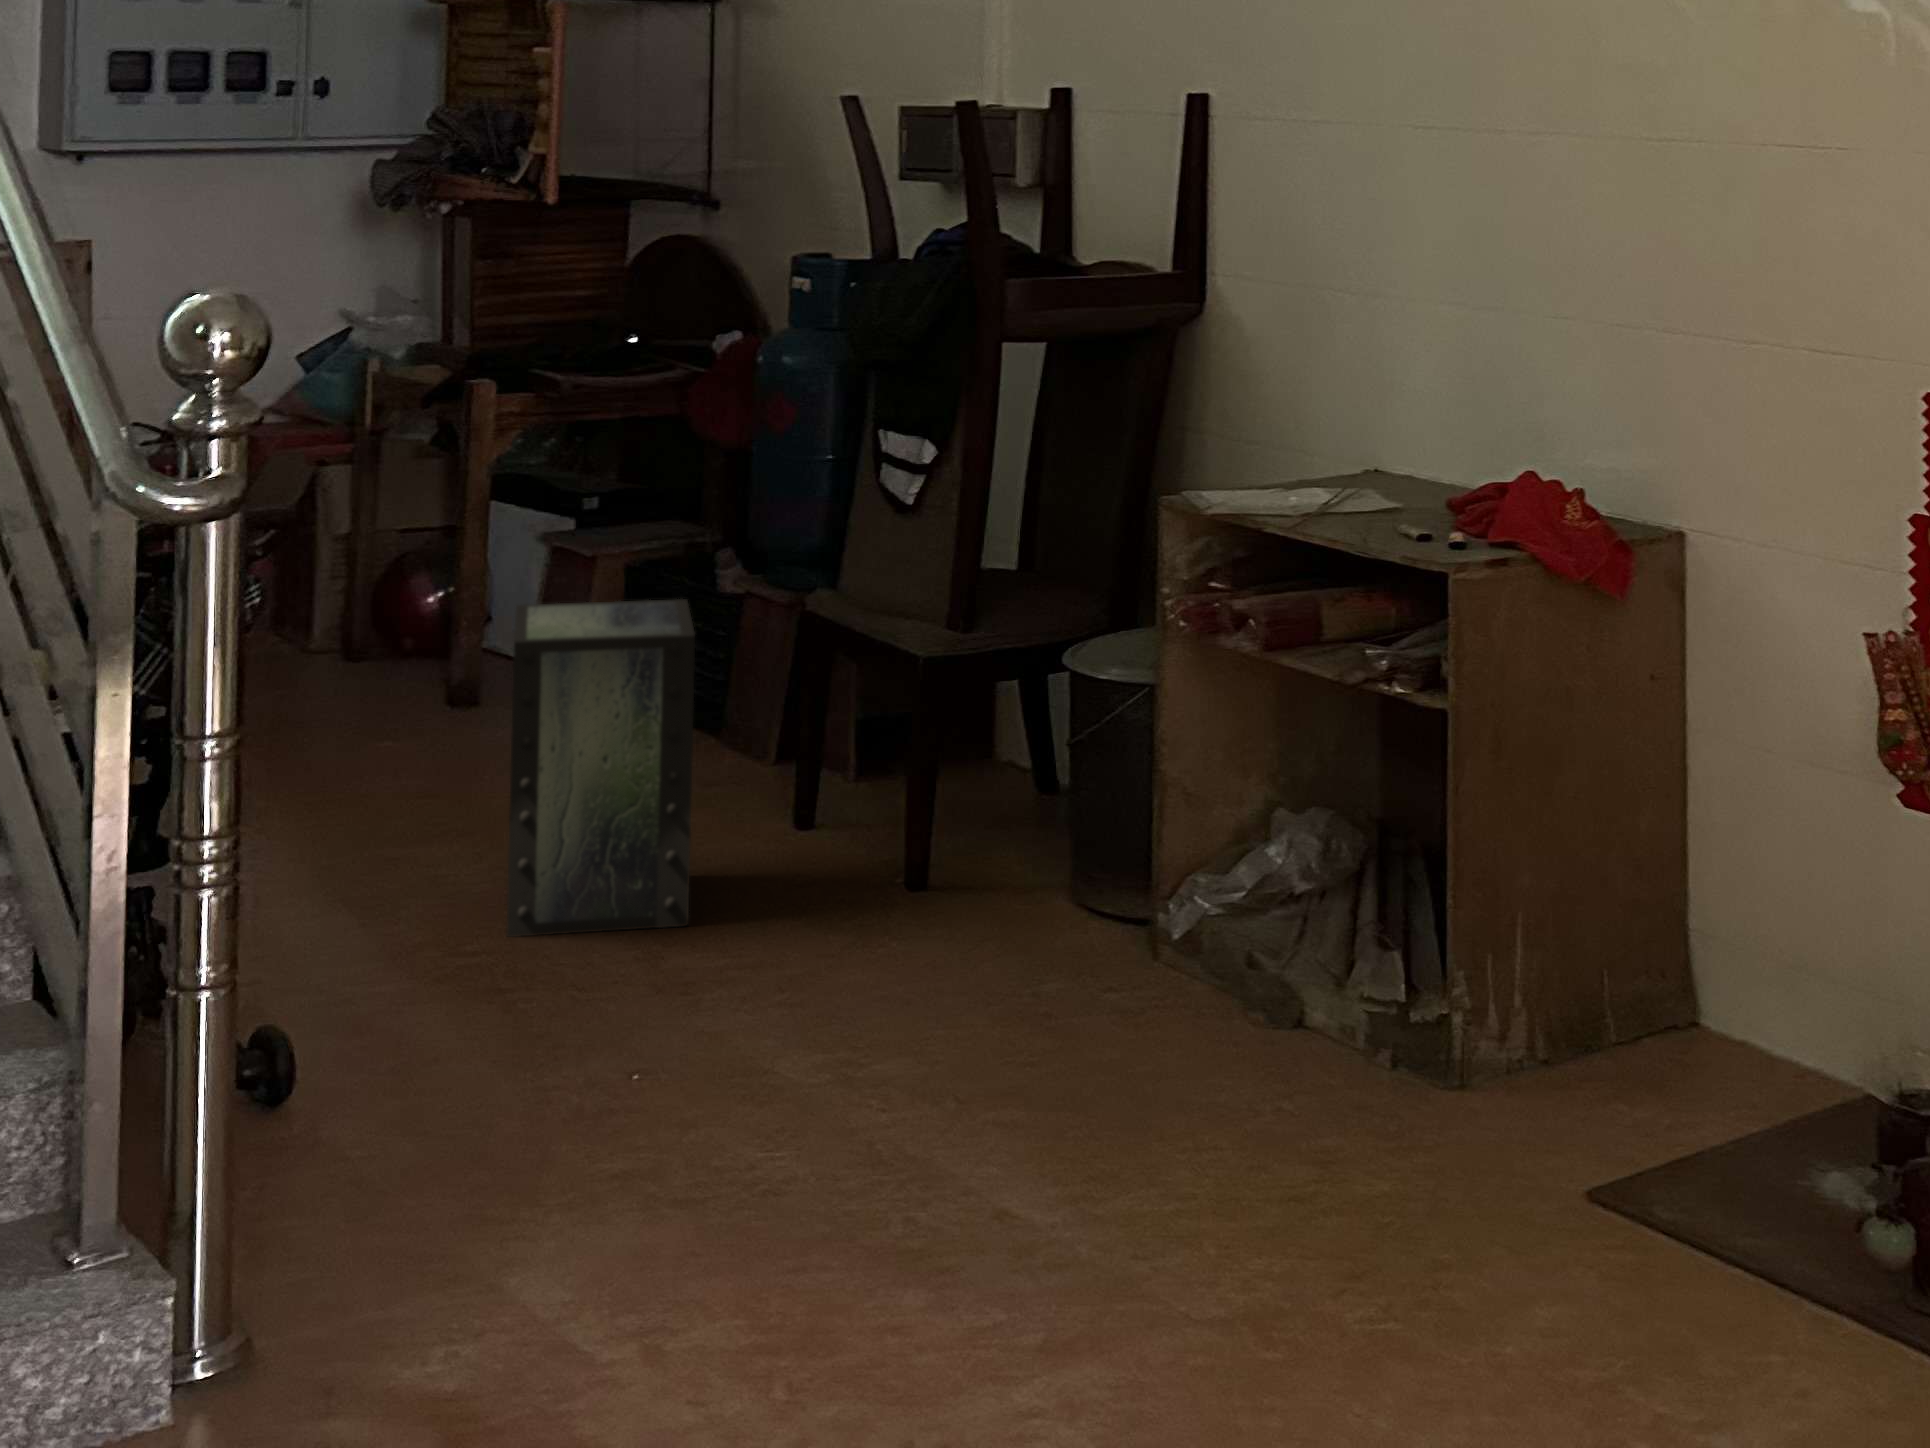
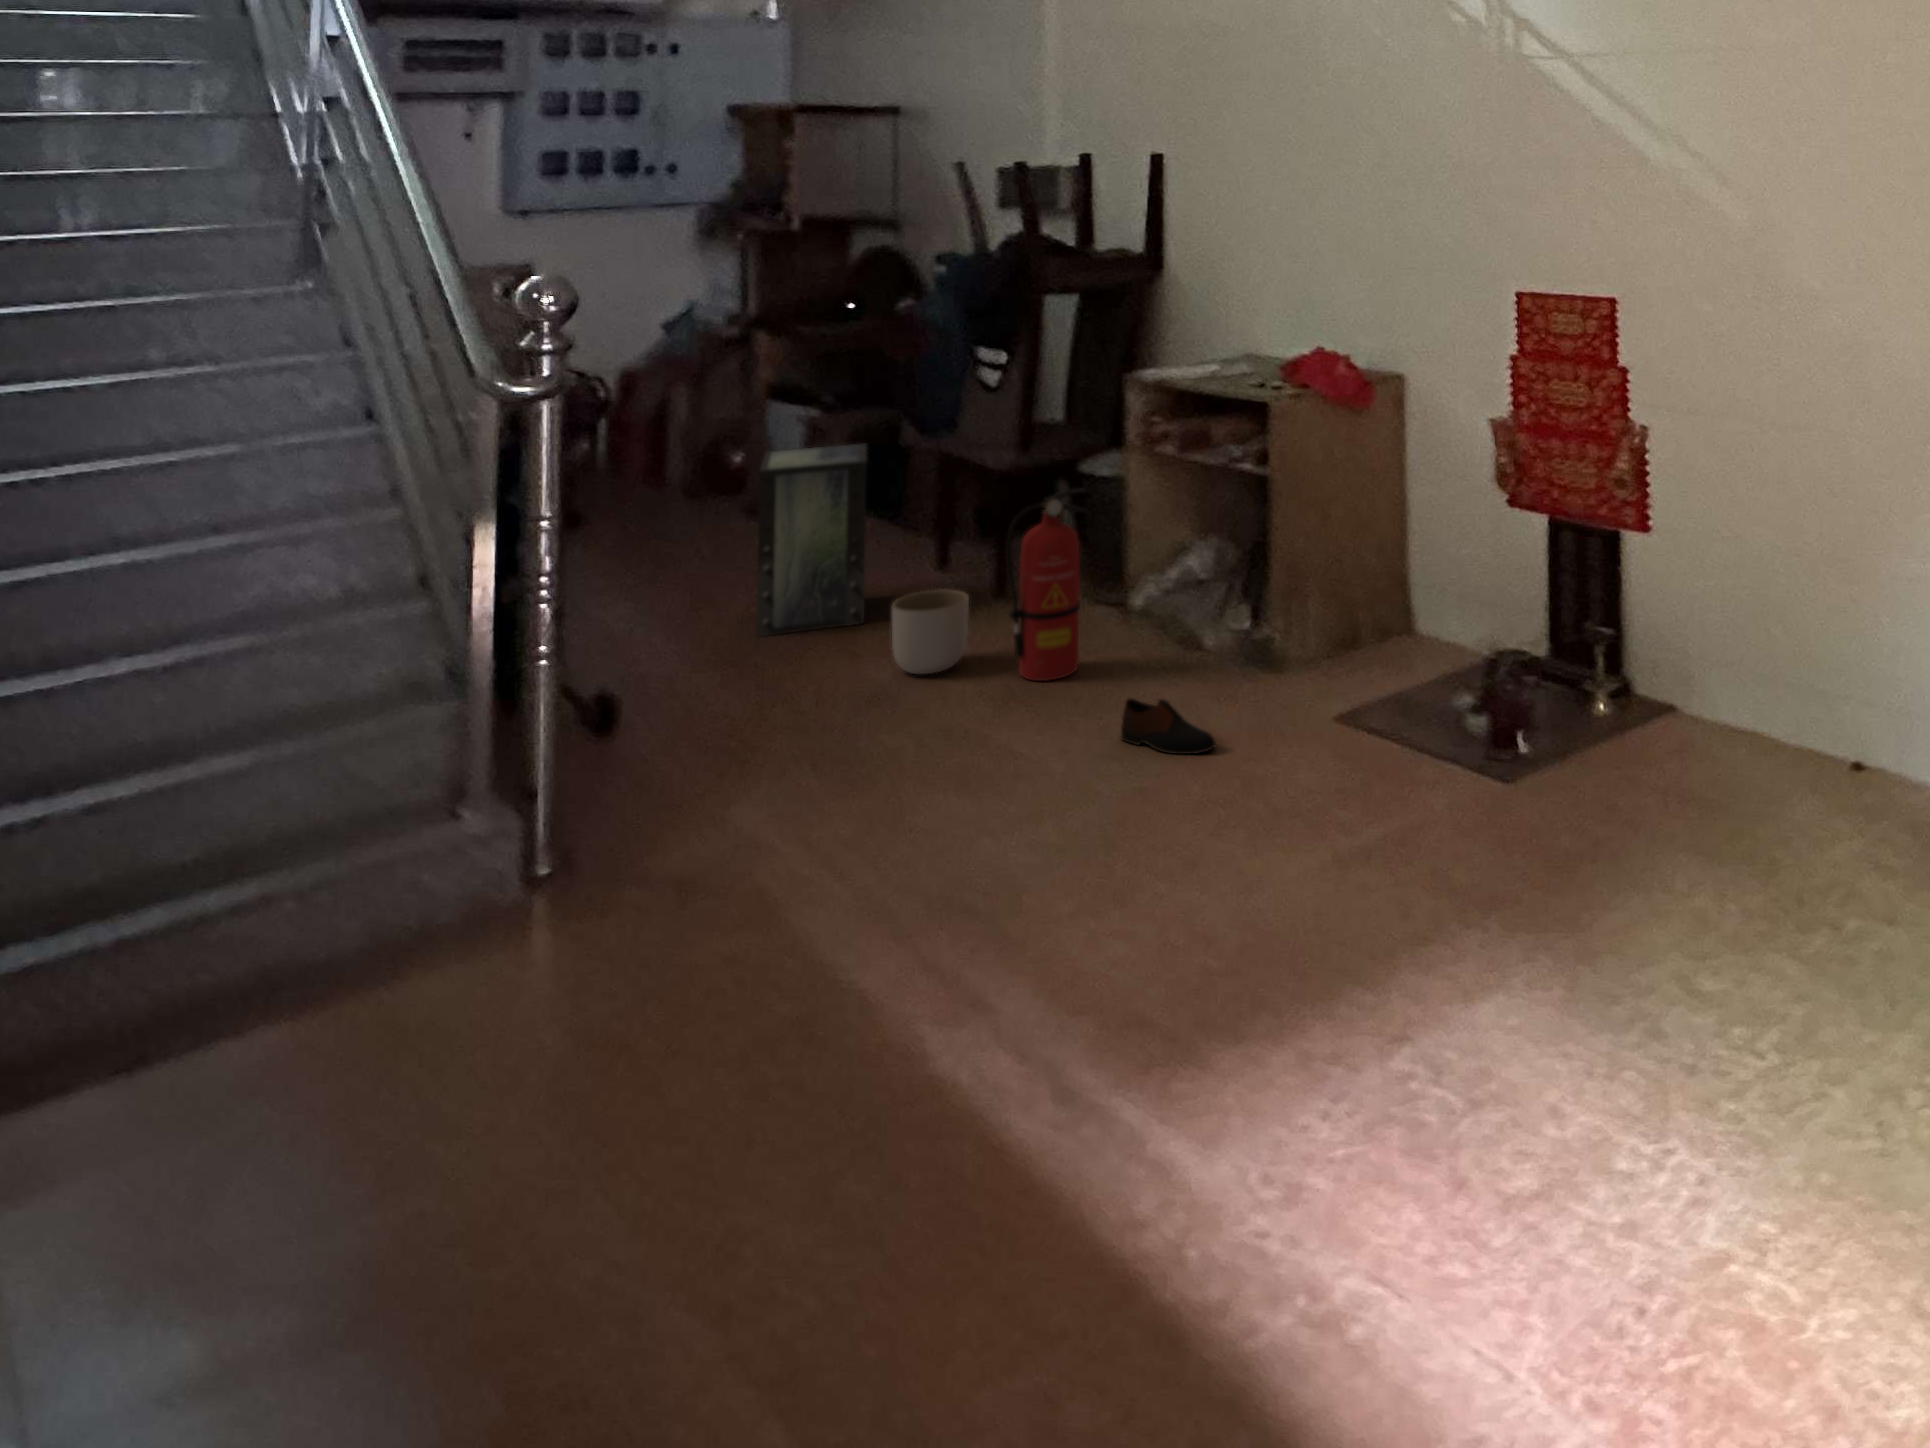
fire extinguisher: none [962,716,1108,1067] -> present [1006,488,1088,681]
planter: none [753,881,887,1036] -> present [892,590,969,675]
shoe: none [1190,1125,1374,1245] -> present [1121,698,1216,754]

